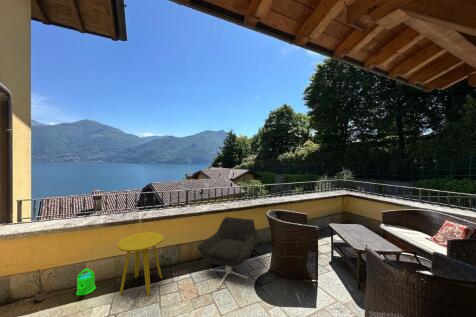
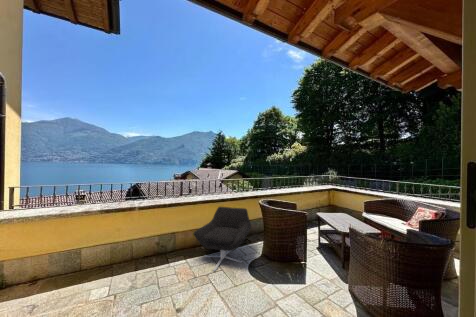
side table: present [117,232,164,296] -> none [116,219,161,279]
watering can: present [76,269,96,295] -> none [72,254,93,280]
decorative plant: present [30,270,53,301] -> none [19,252,50,286]

